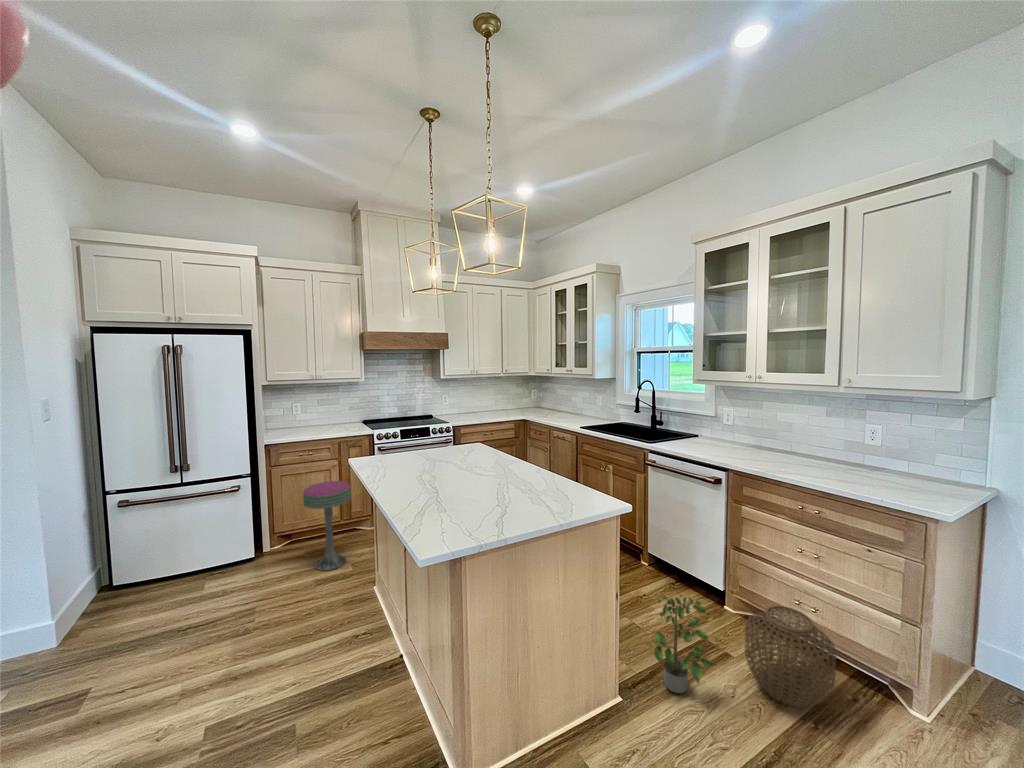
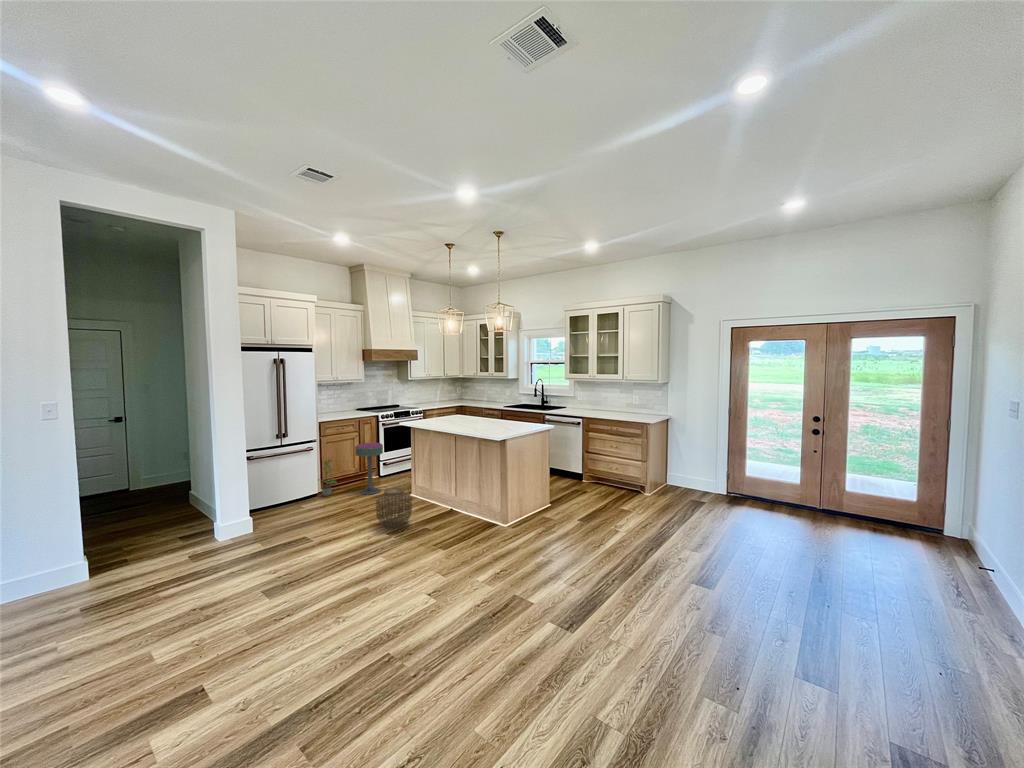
potted plant: present [654,595,716,693] -> present [322,459,337,496]
woven basket: present [745,606,836,707] -> present [376,488,412,529]

